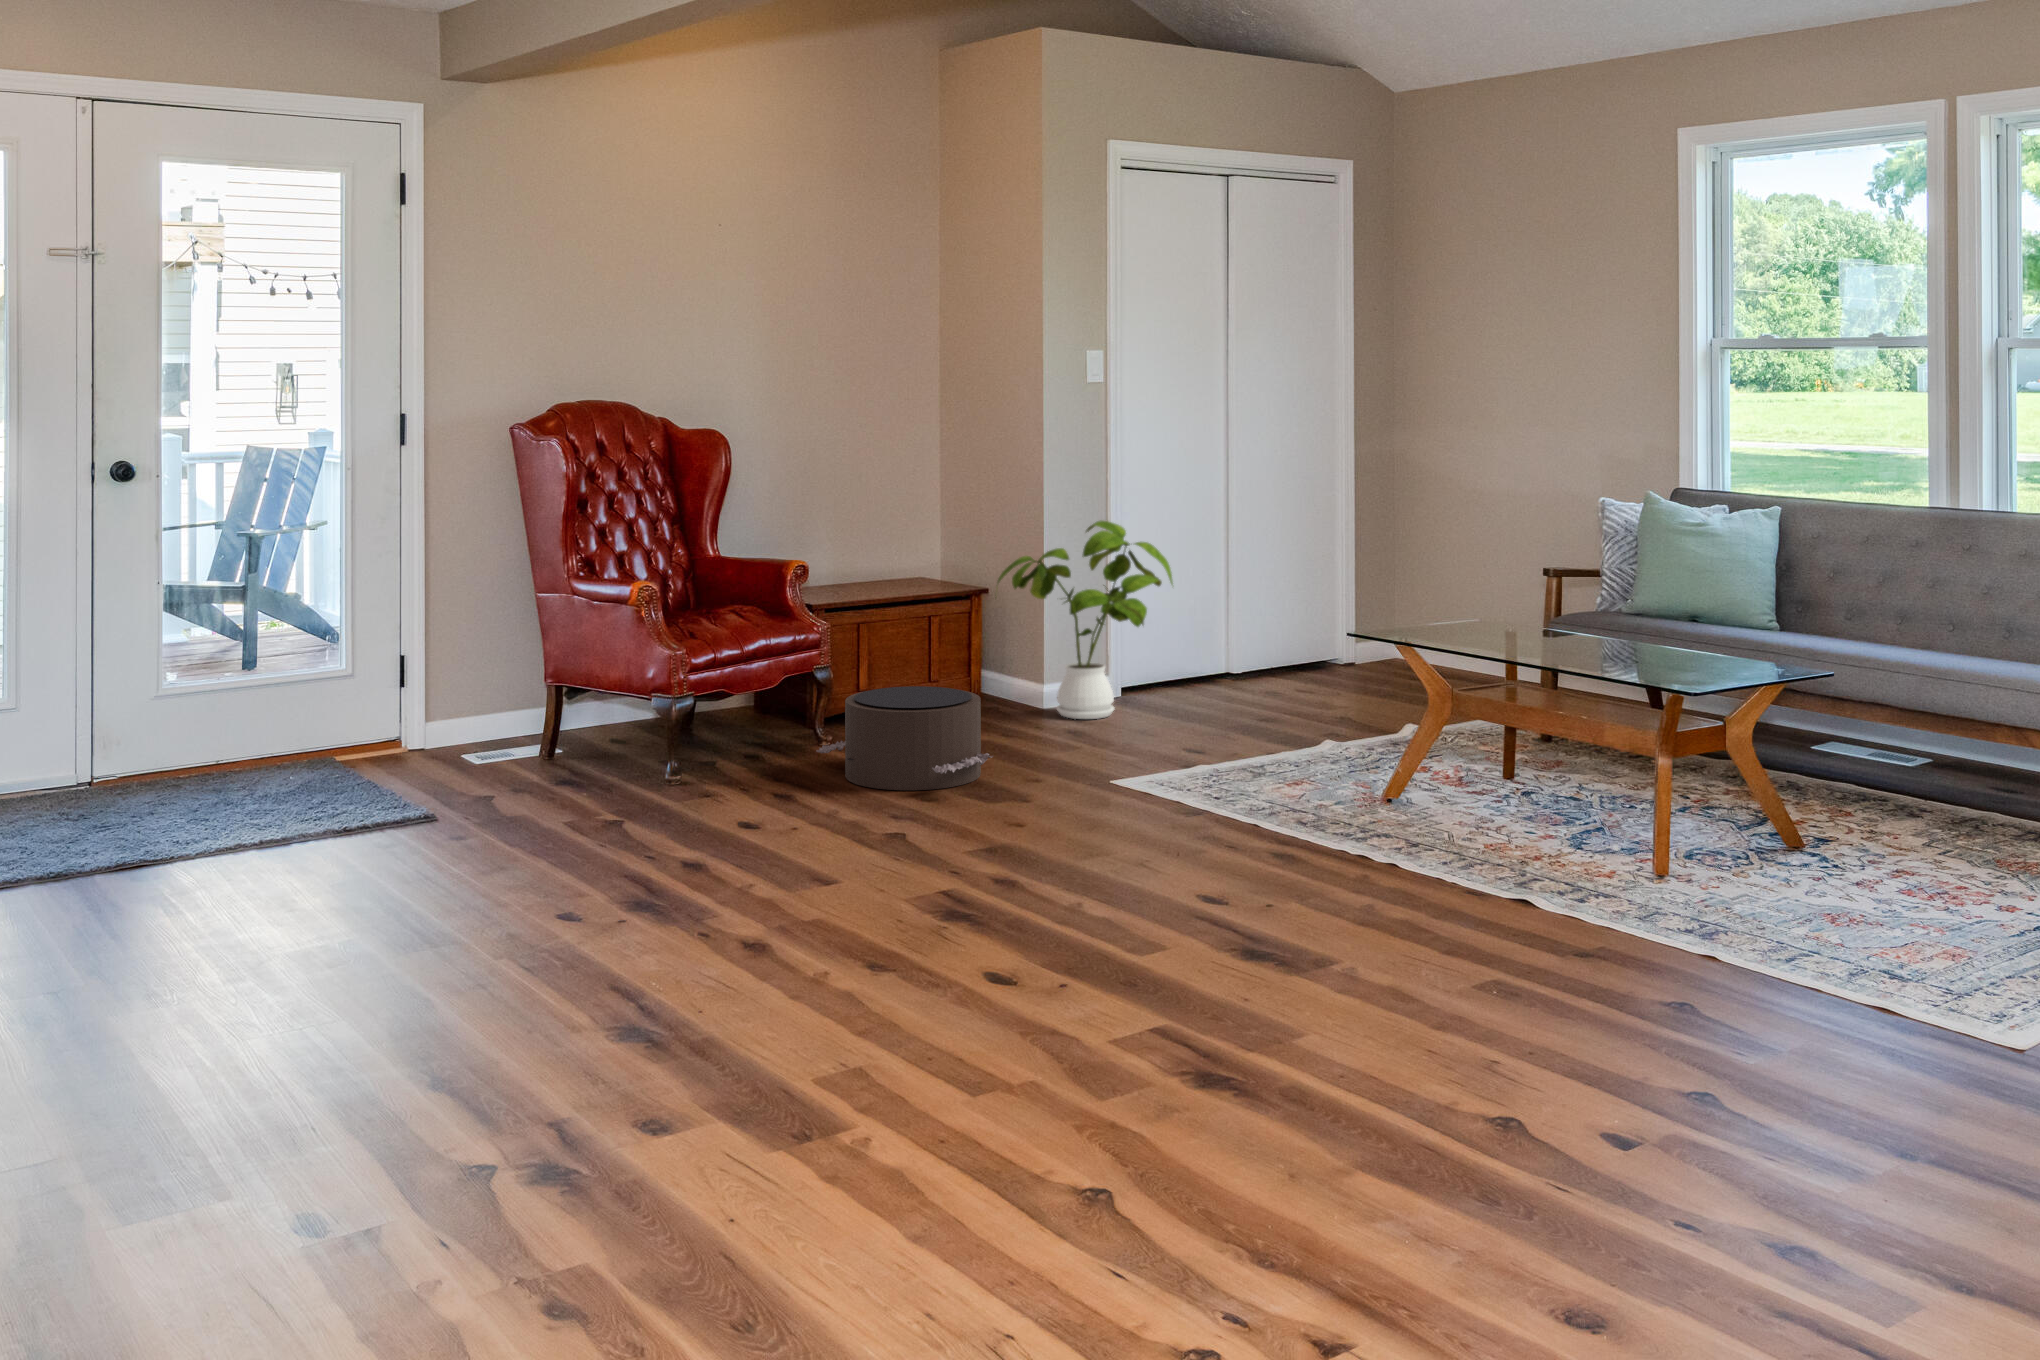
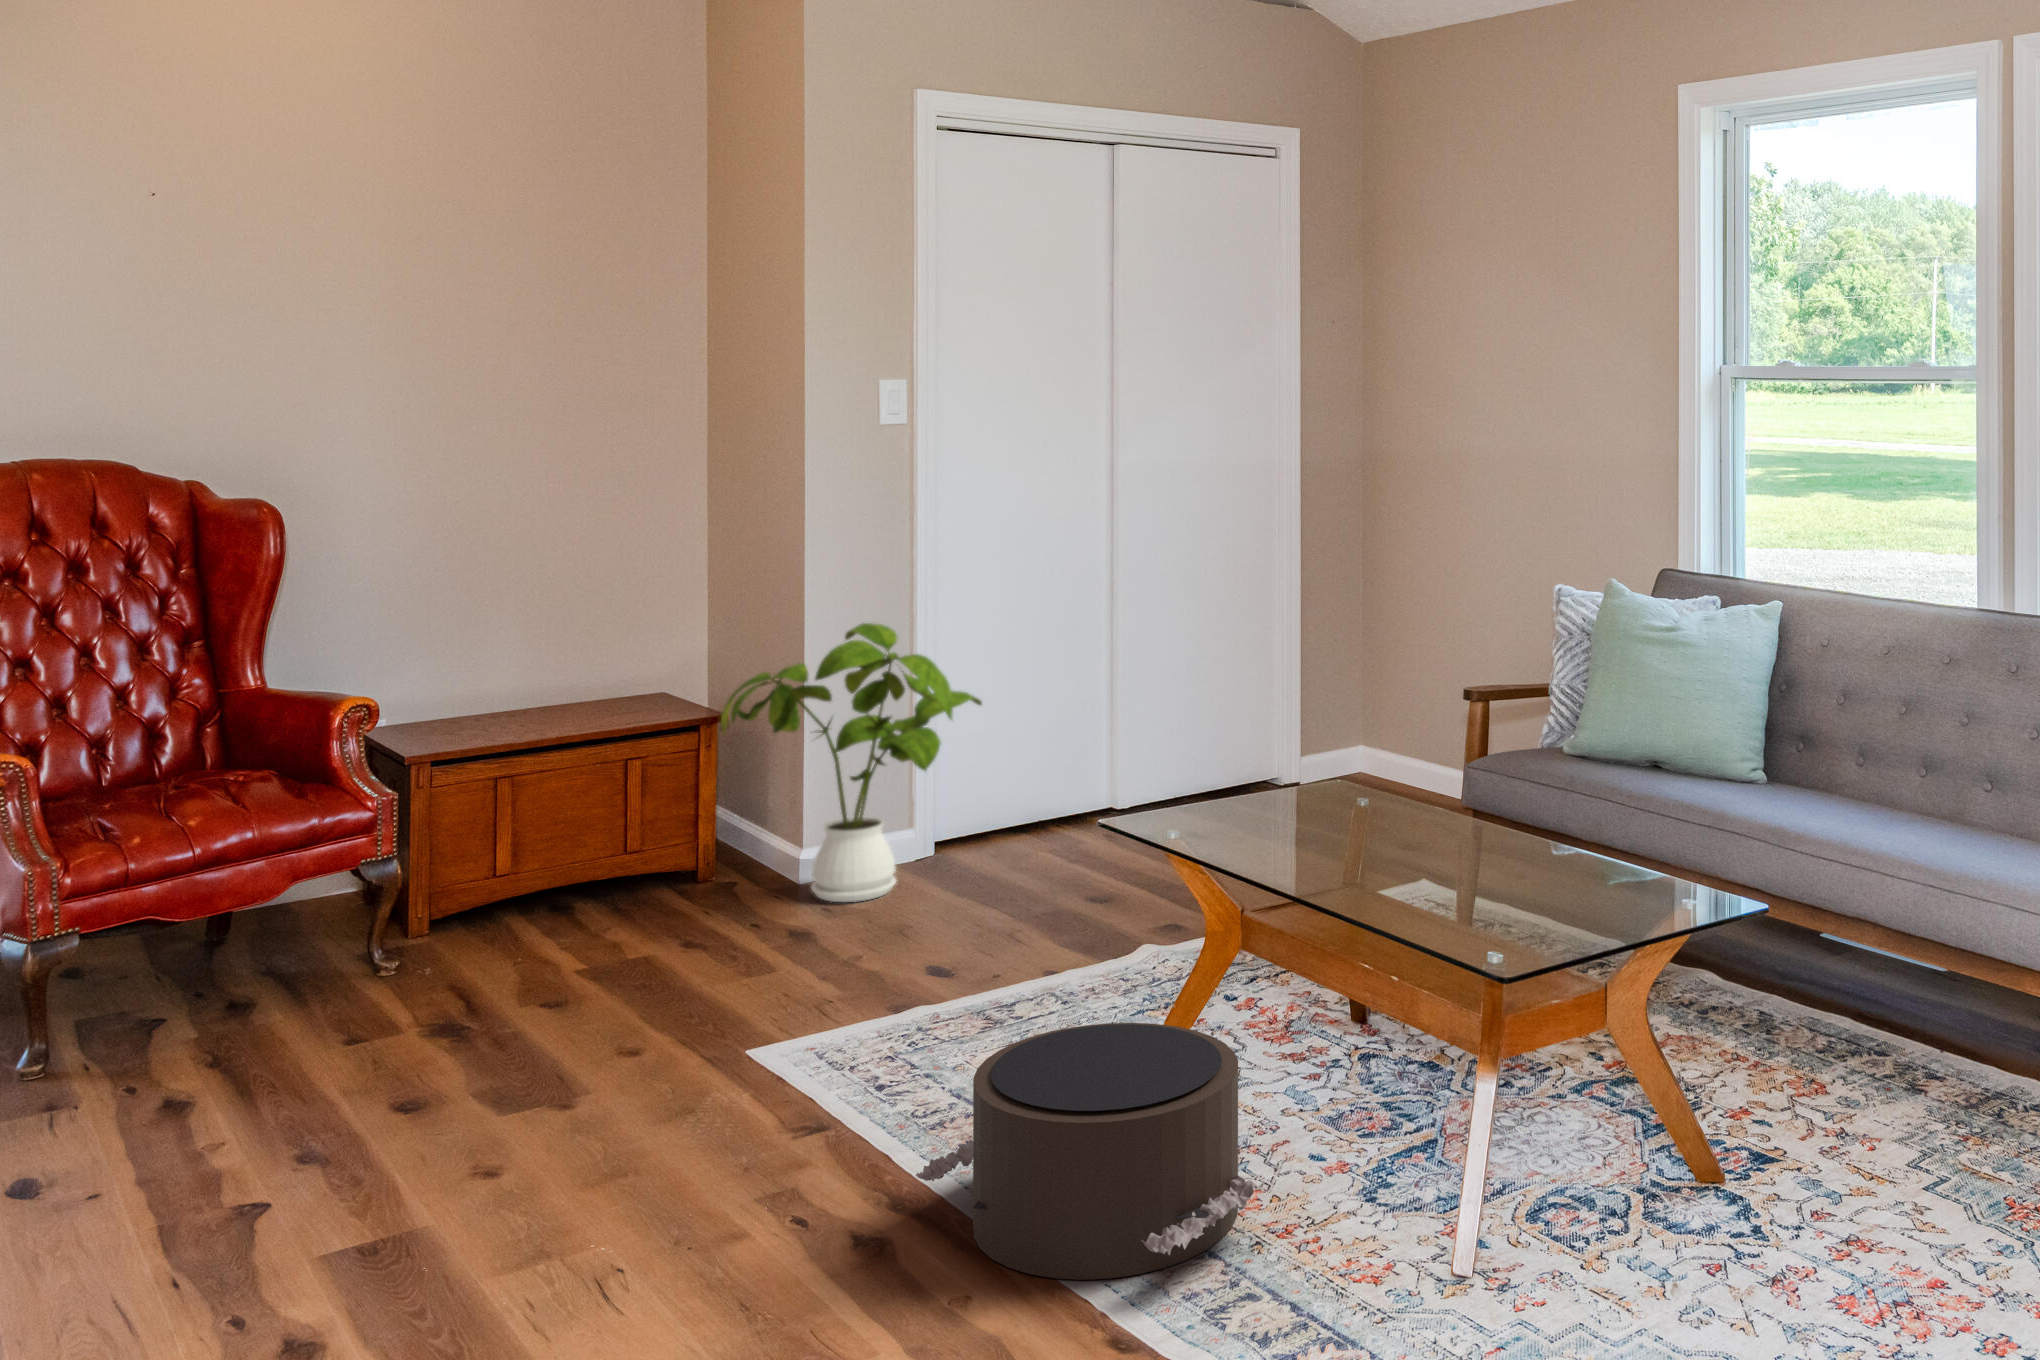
pouf: present [816,686,993,790] -> present [916,1023,1263,1280]

